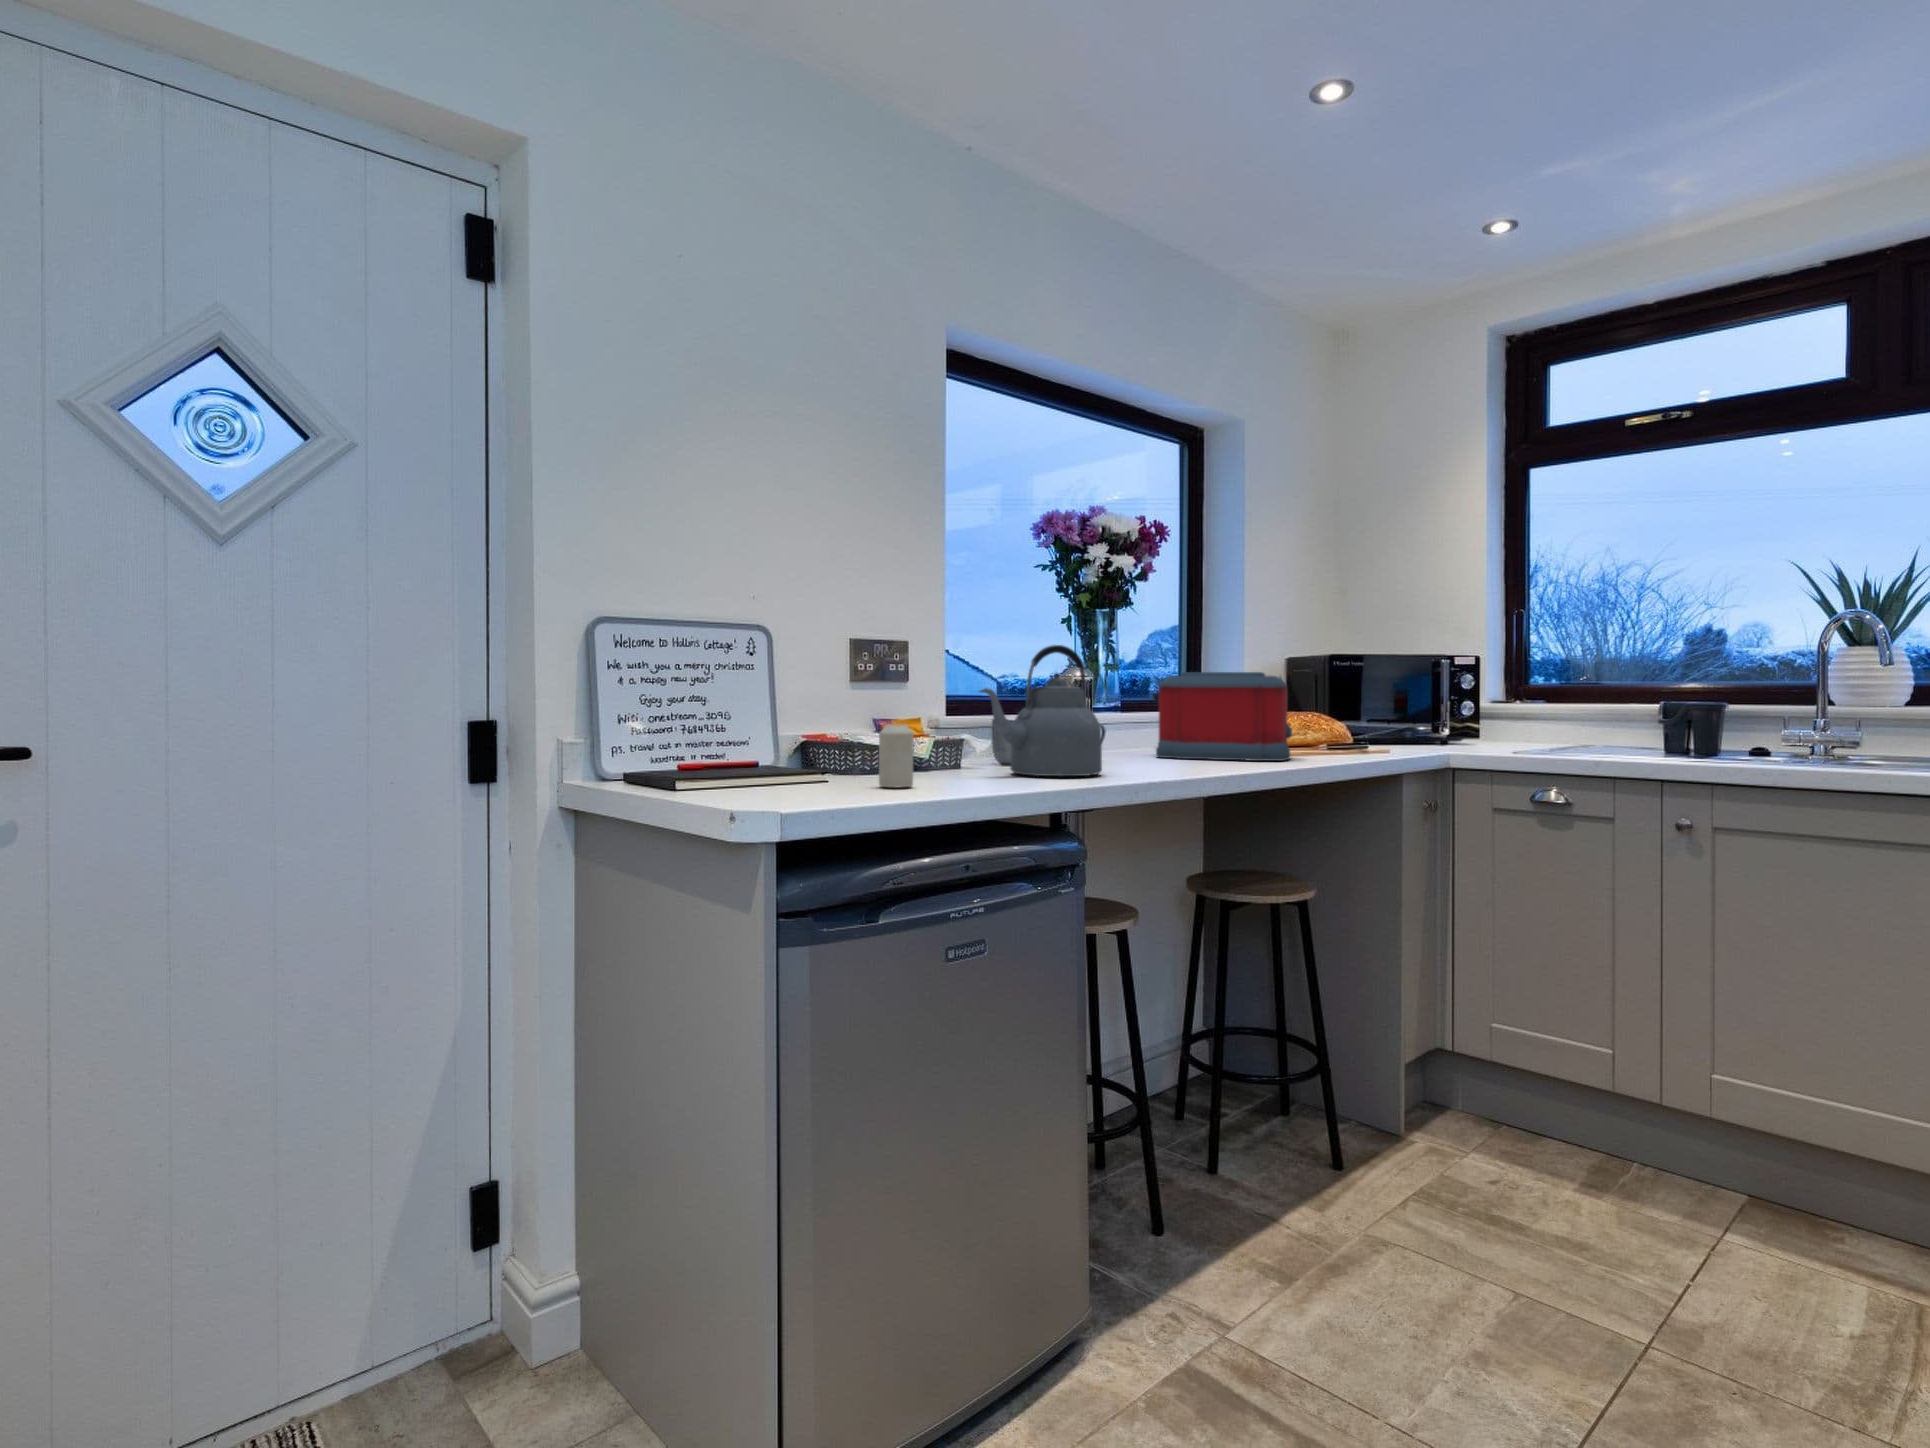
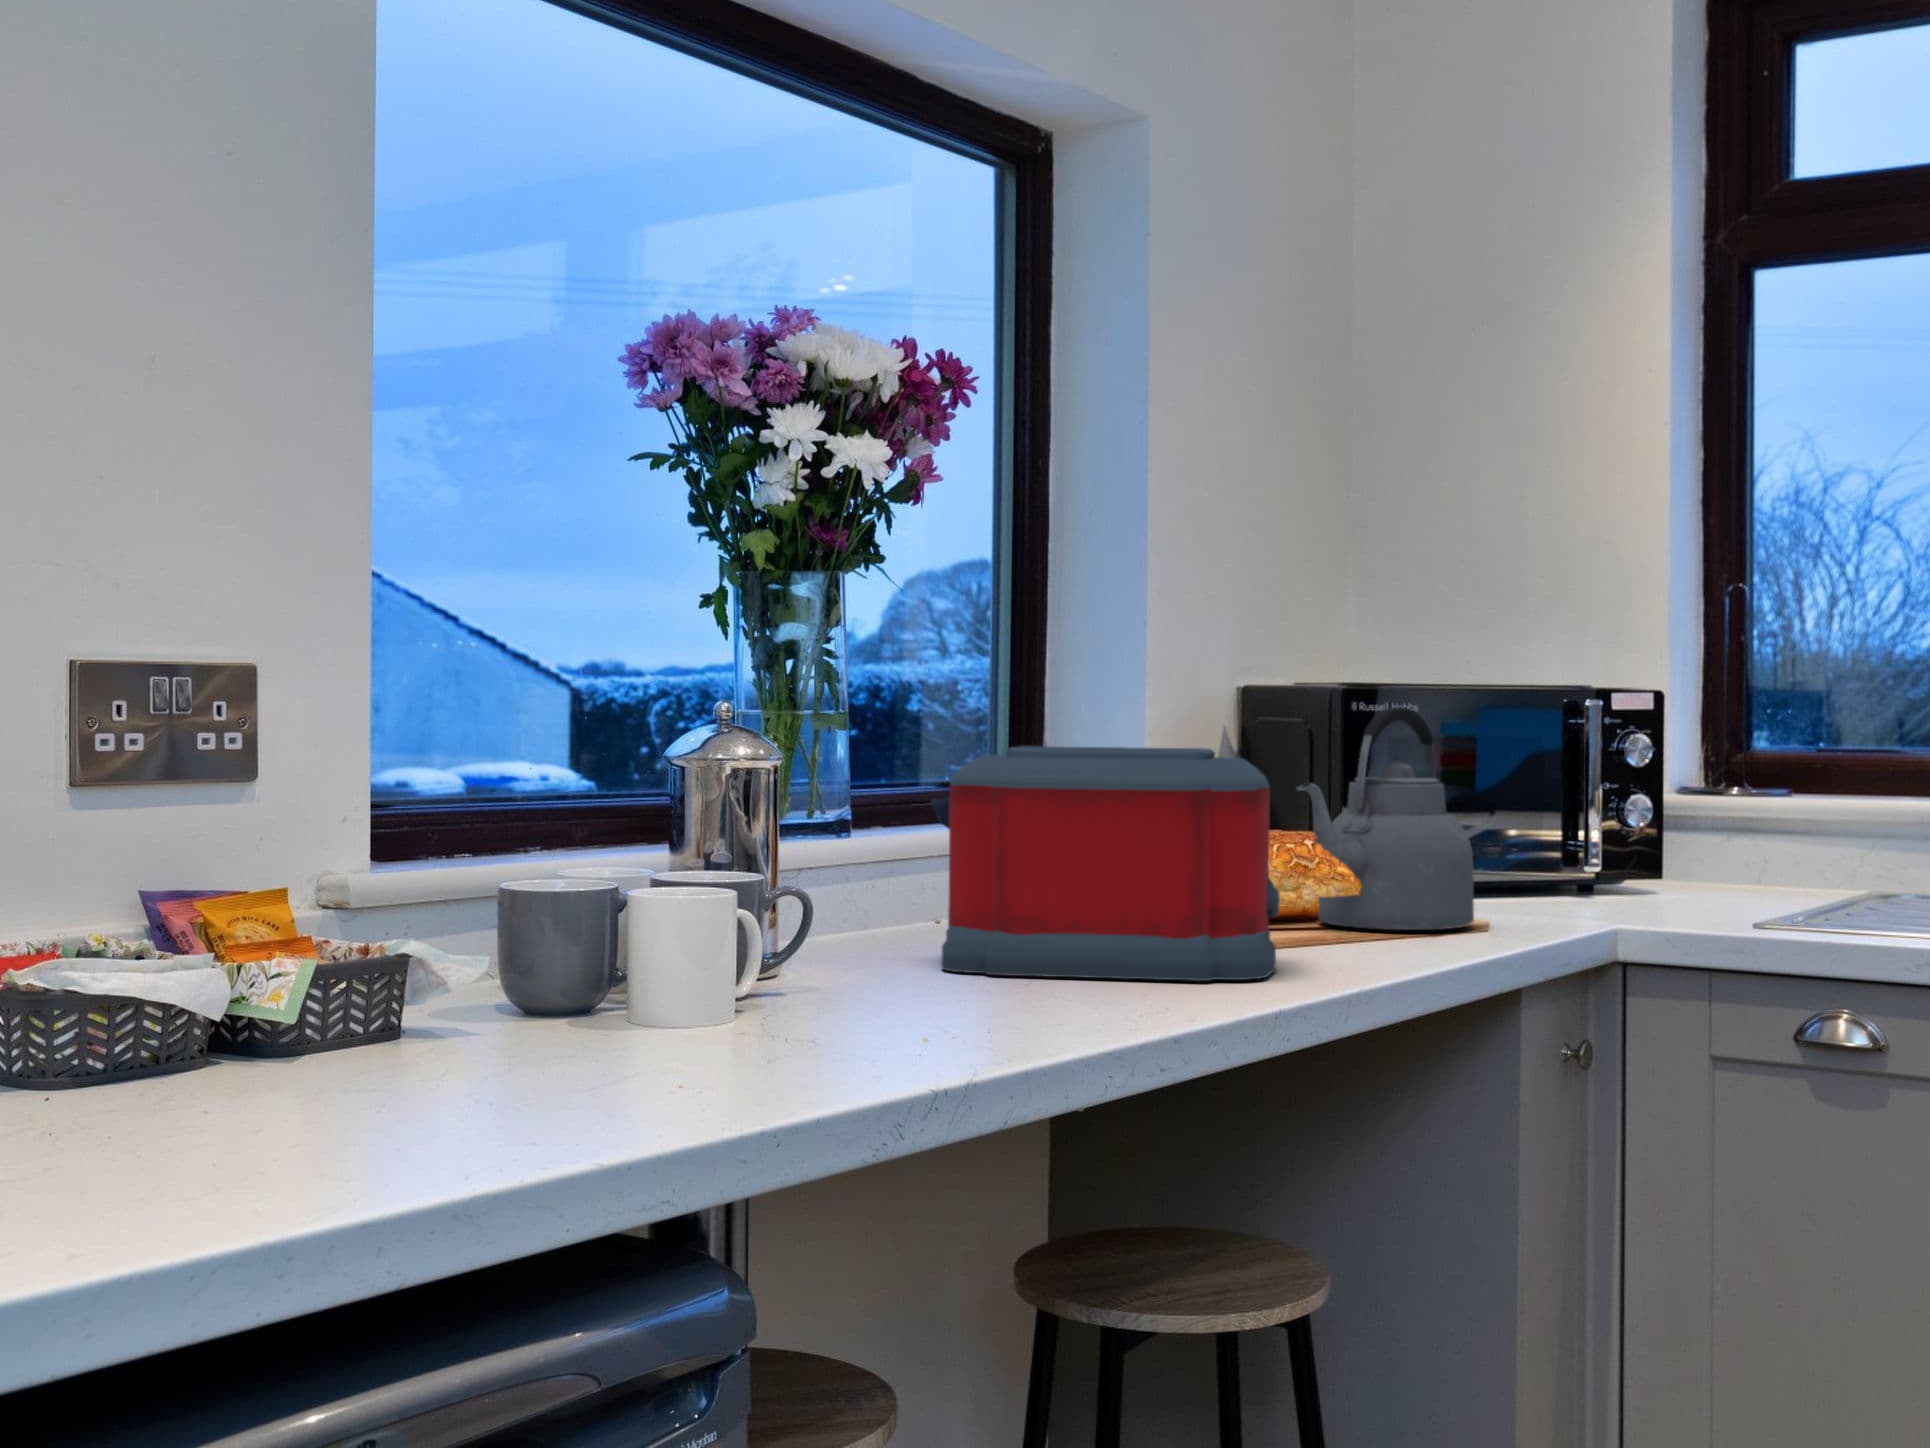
kettle: present [980,645,1102,776] -> present [1297,707,1474,930]
candle: present [879,724,914,788] -> none [100,962,217,1169]

